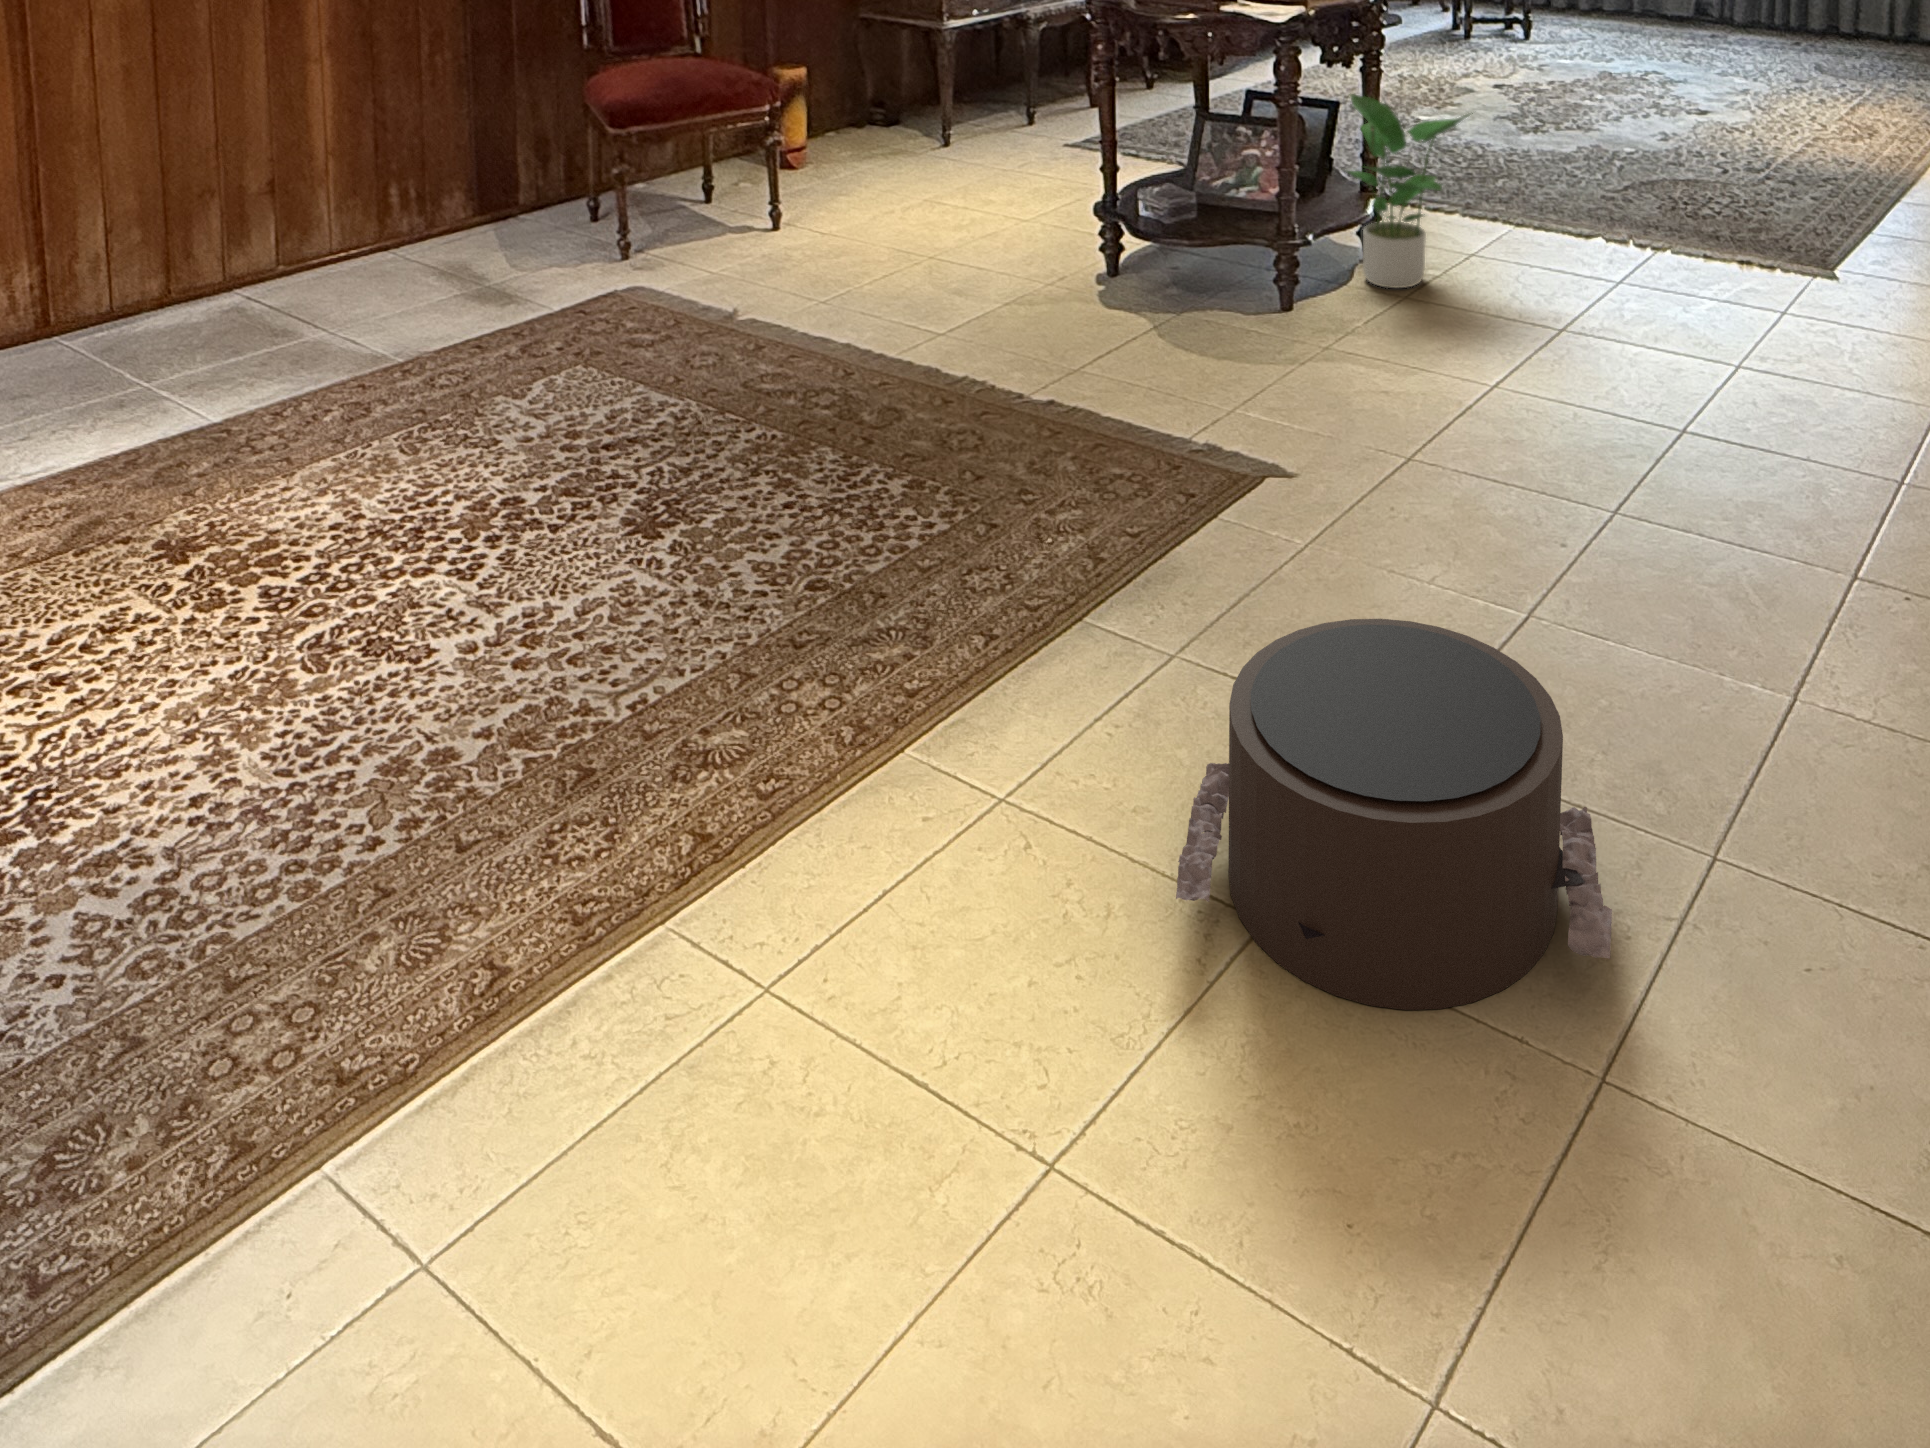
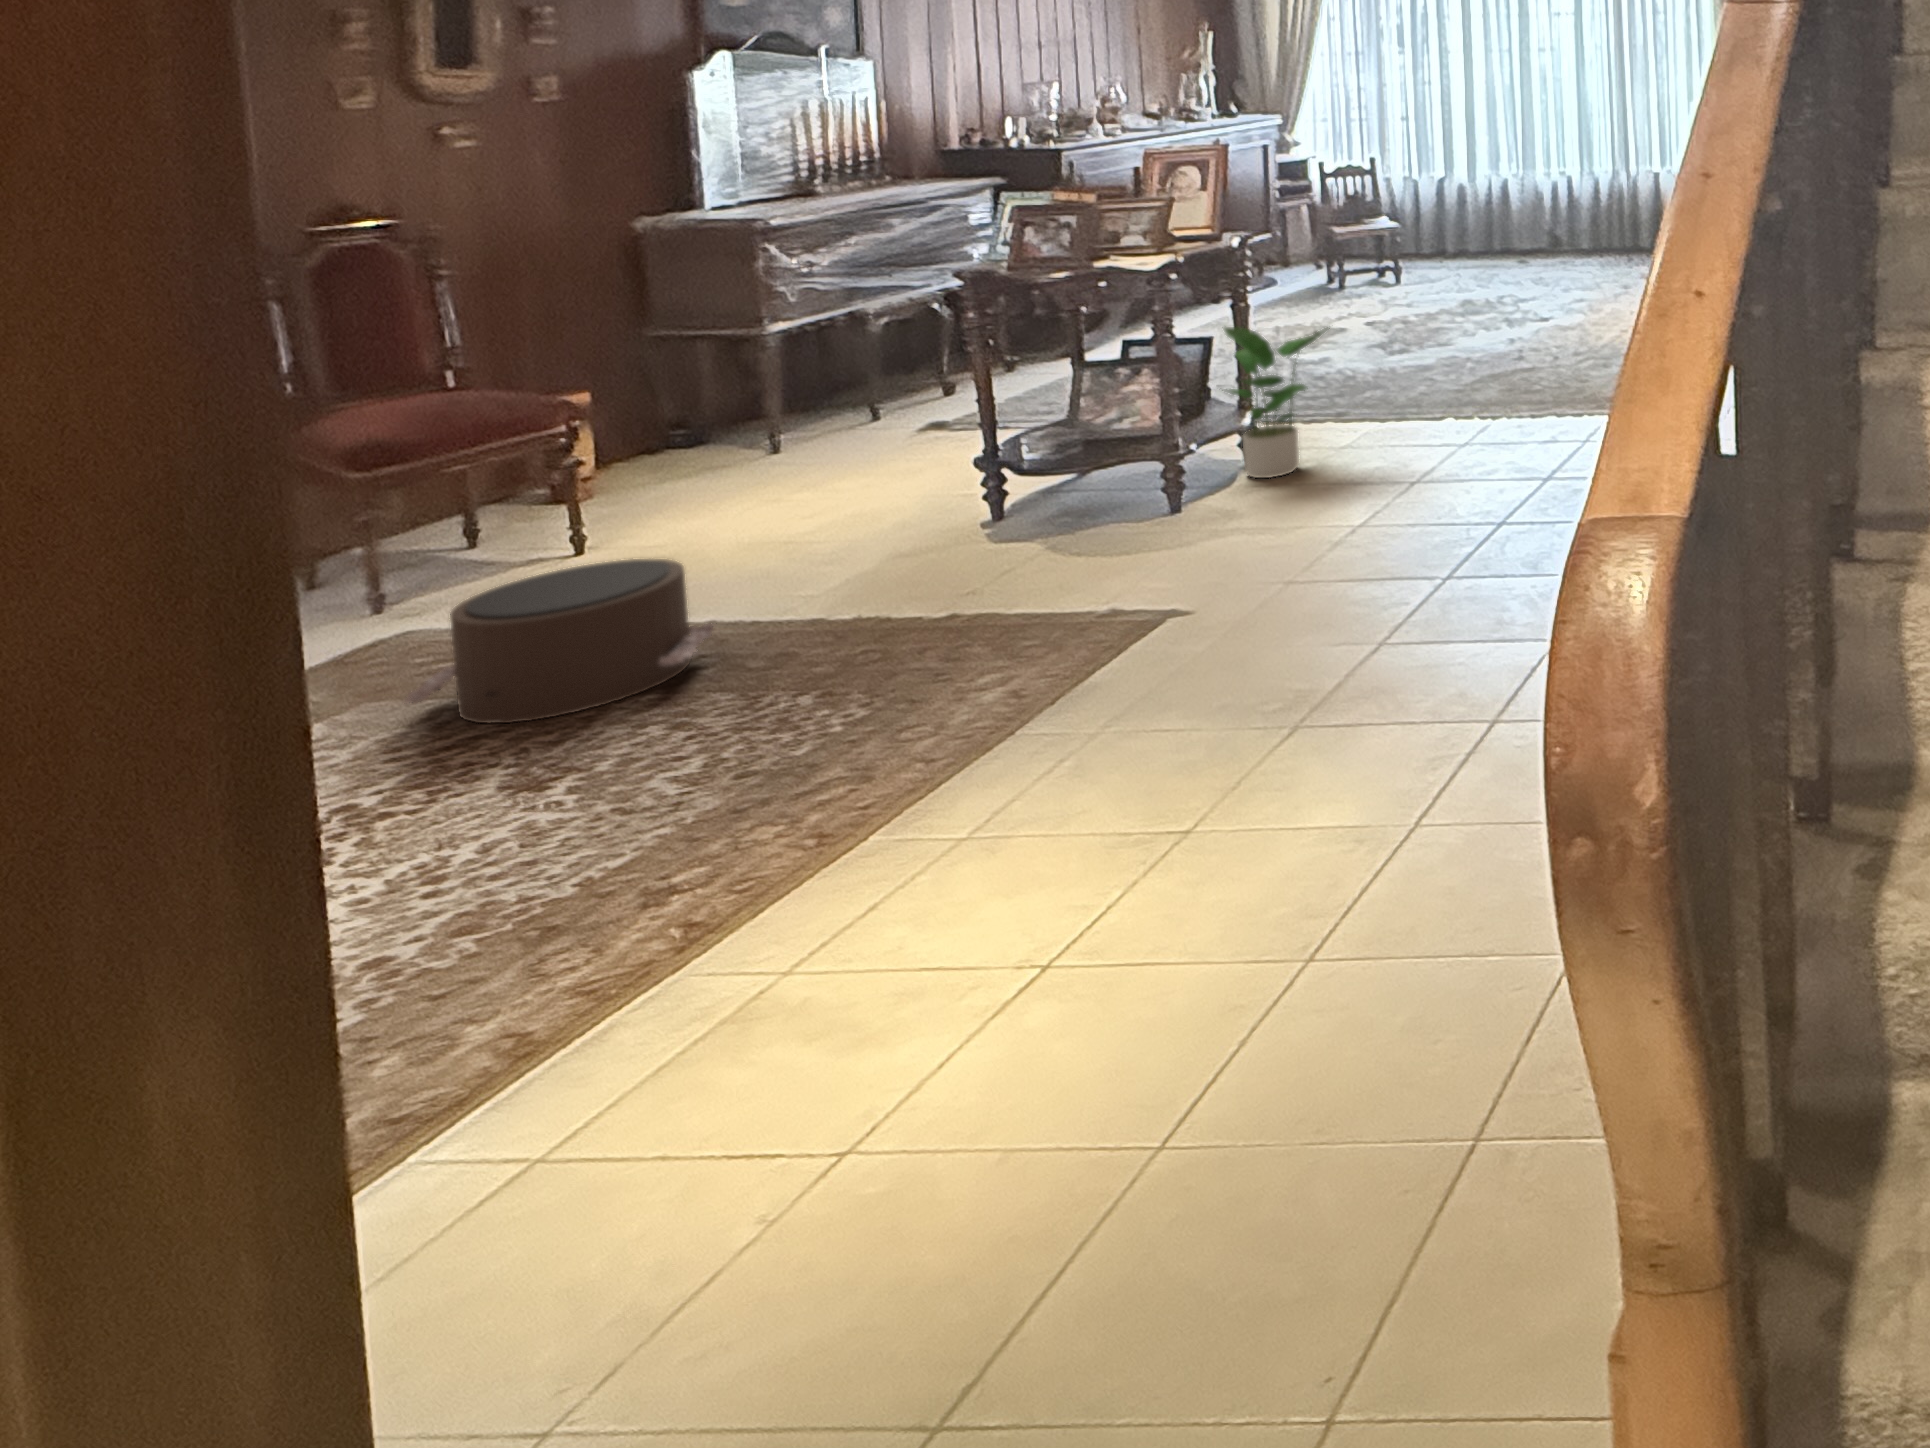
pouf: present [1176,619,1612,1010] -> present [403,559,714,723]

